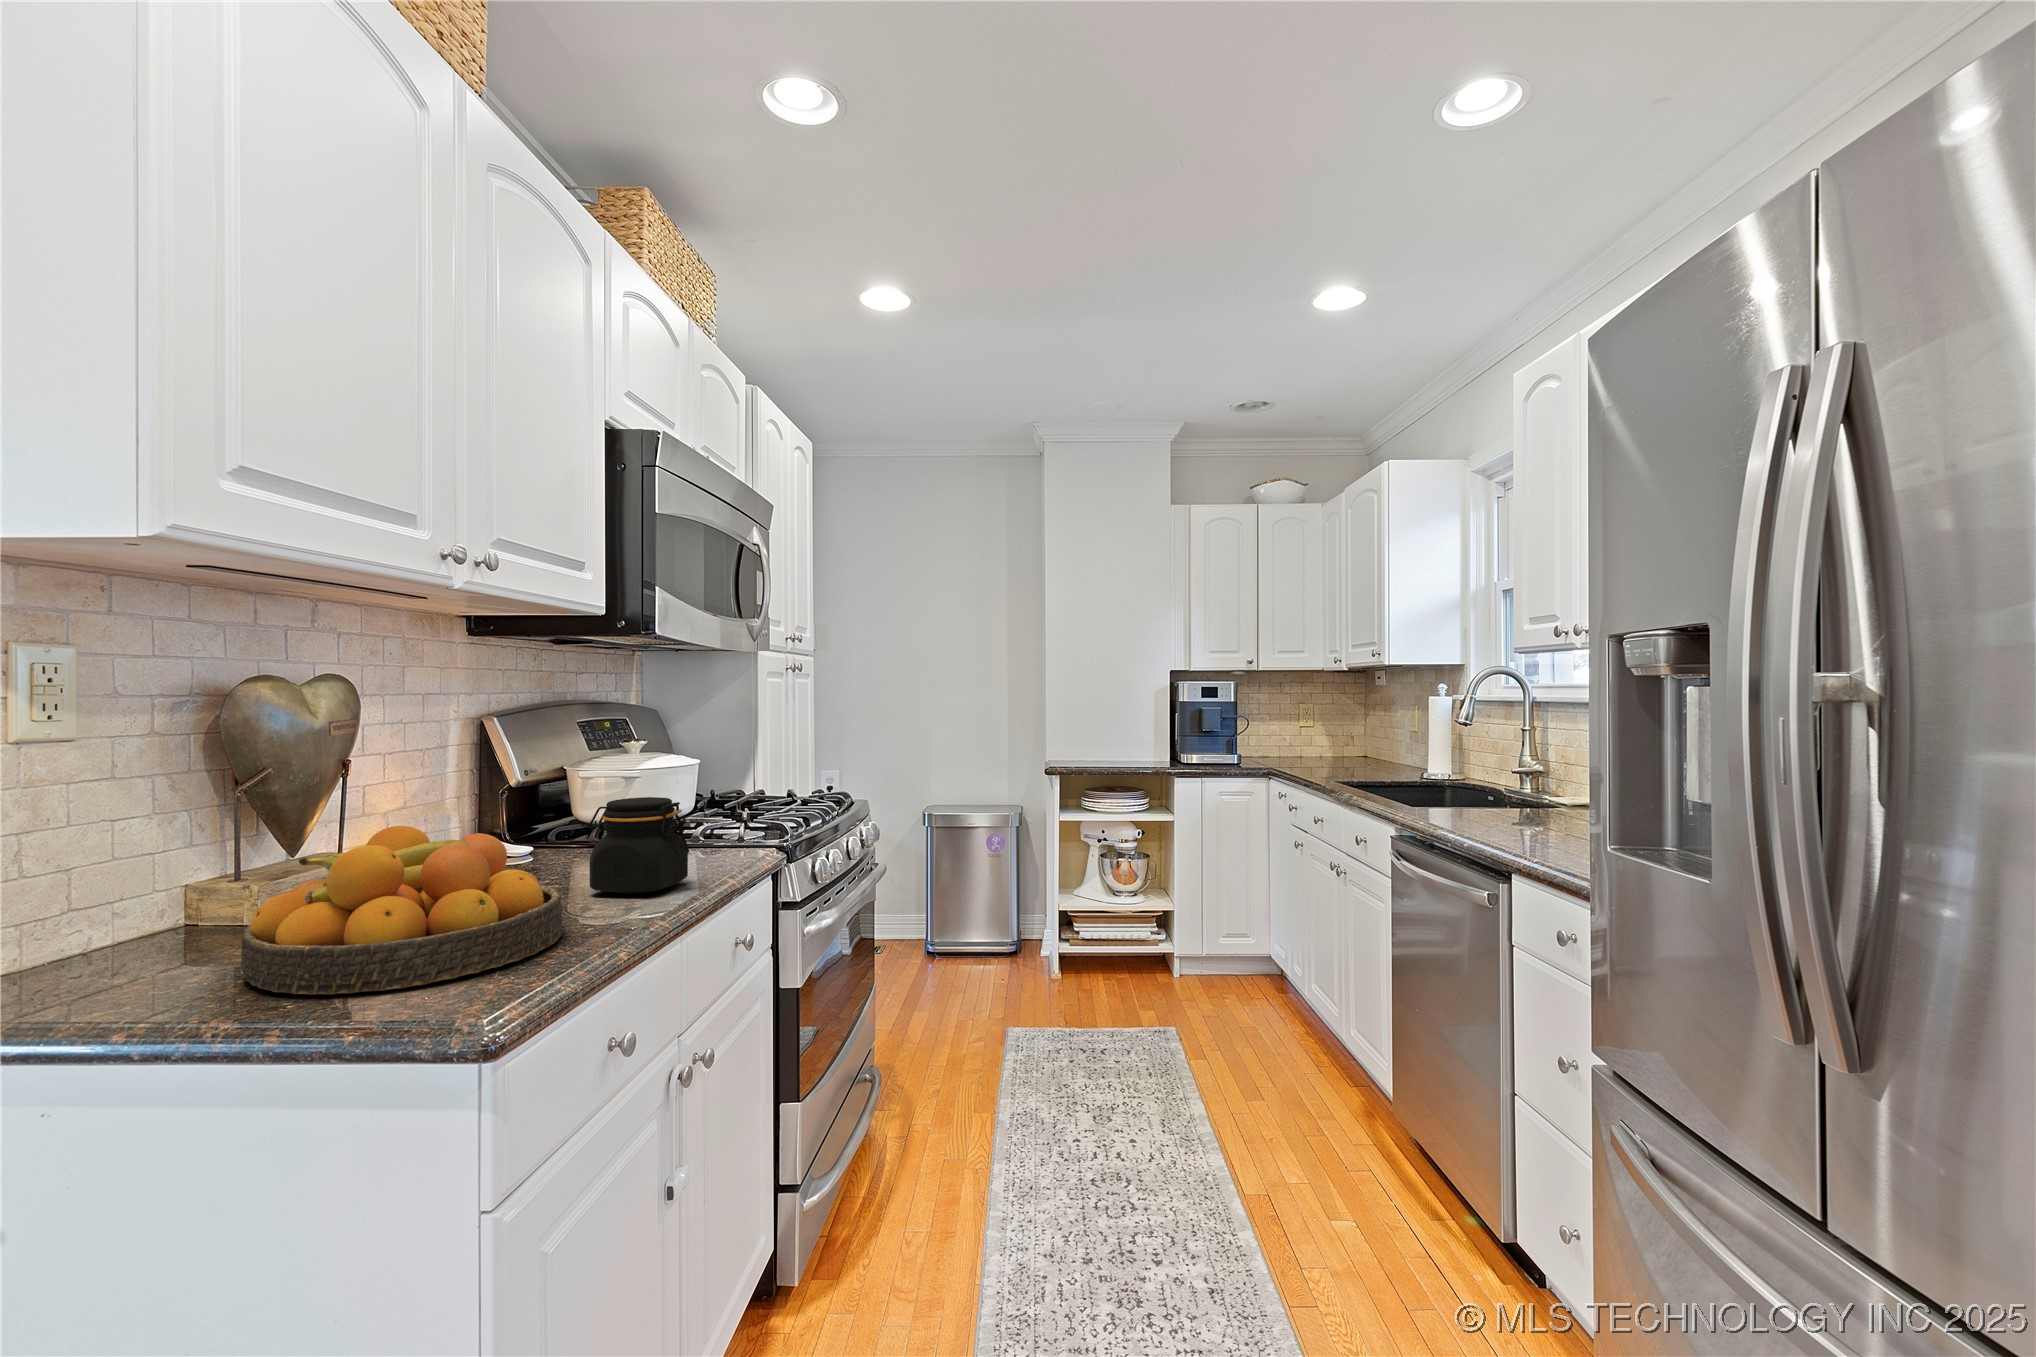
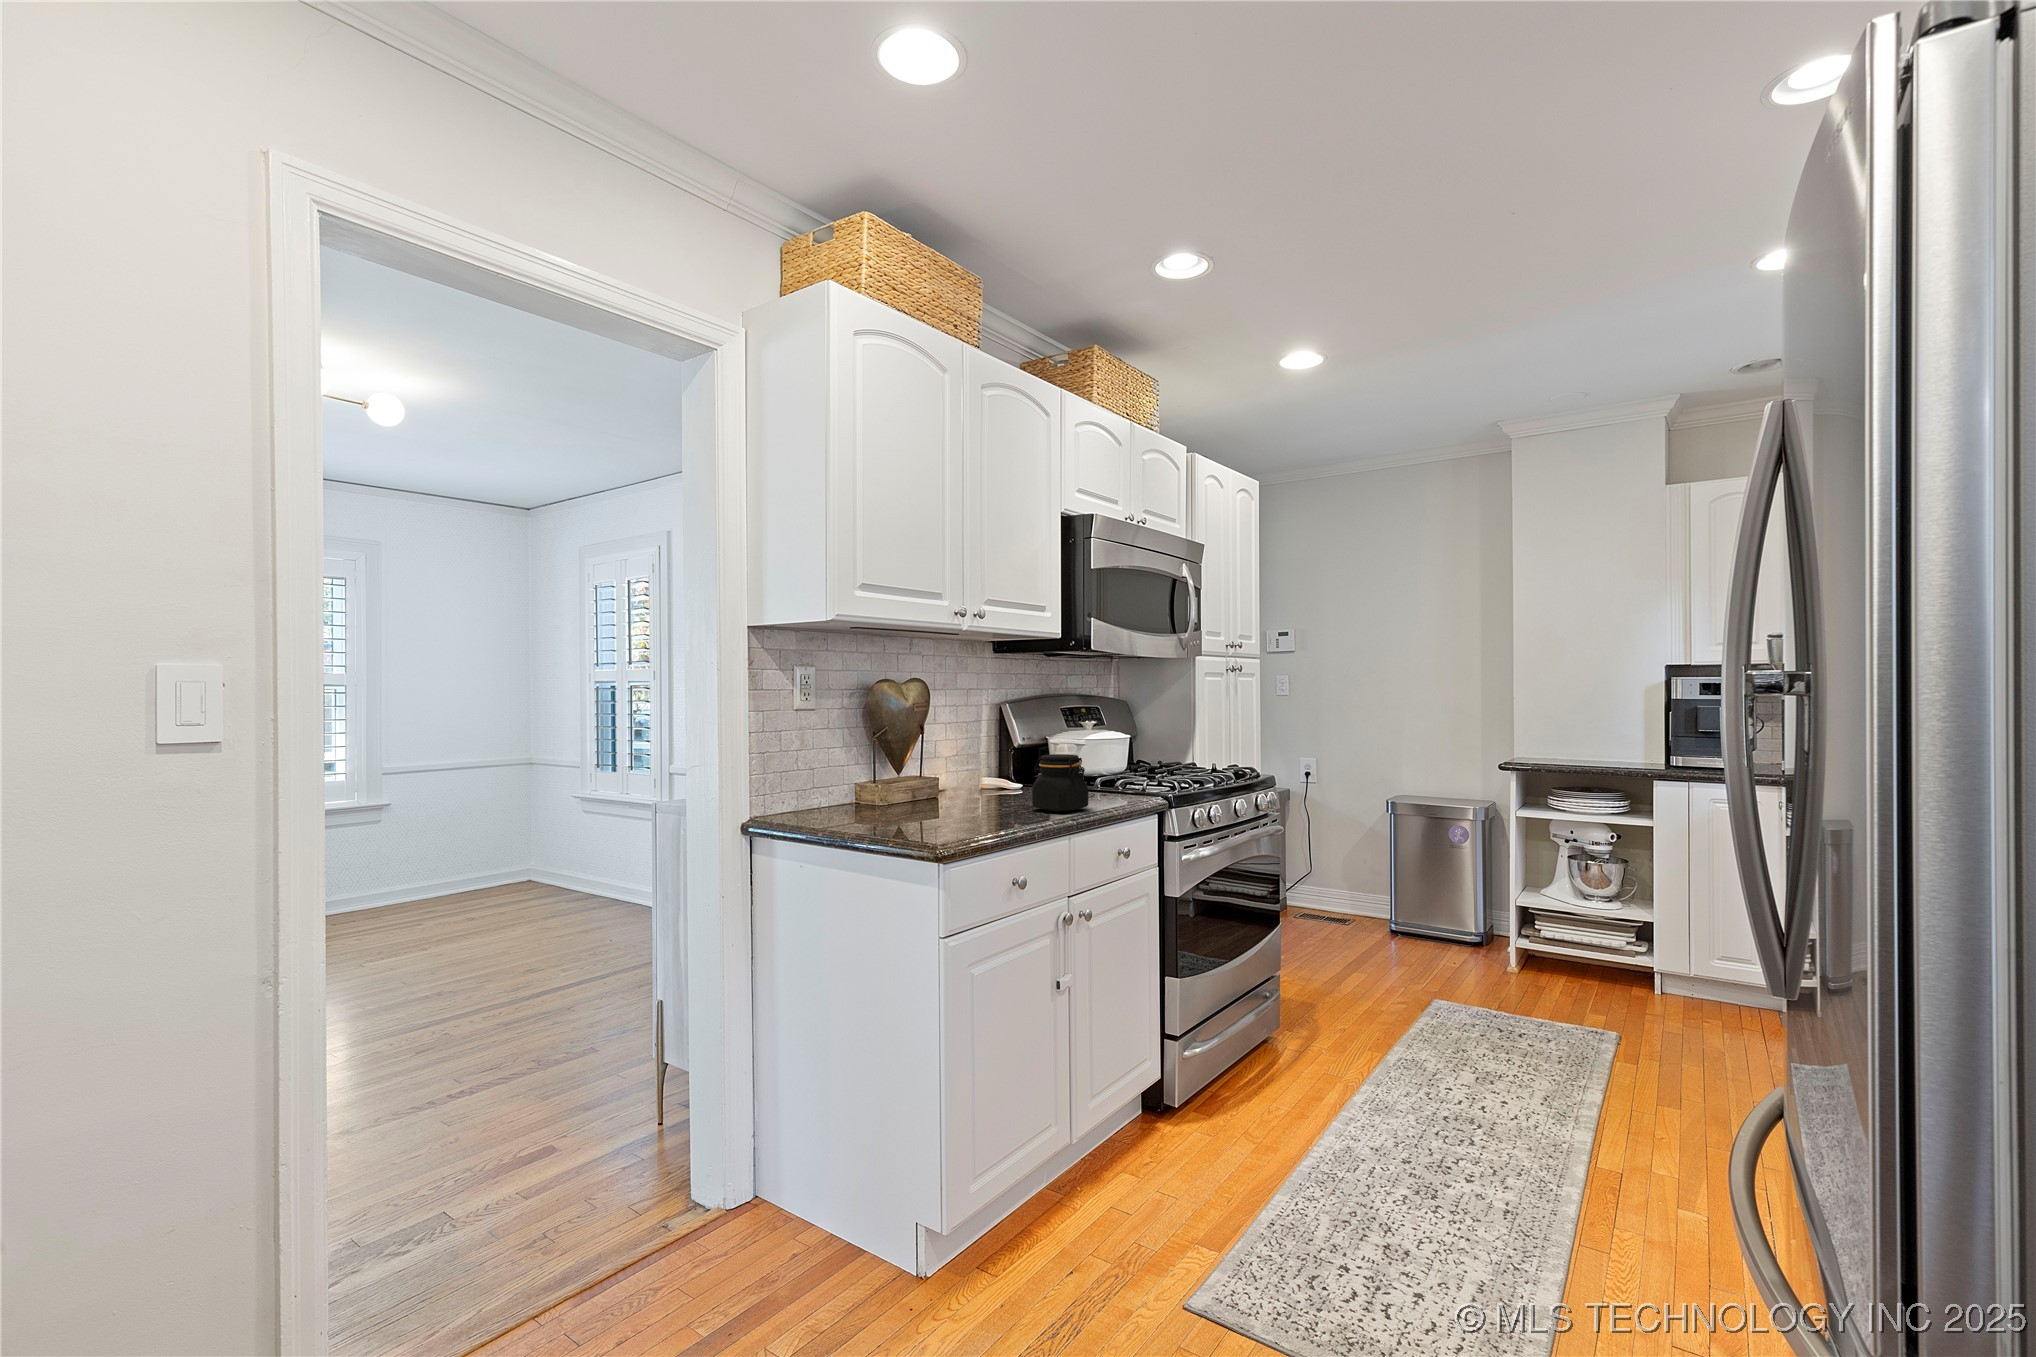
fruit bowl: present [241,826,563,995] -> none [867,759,1005,834]

